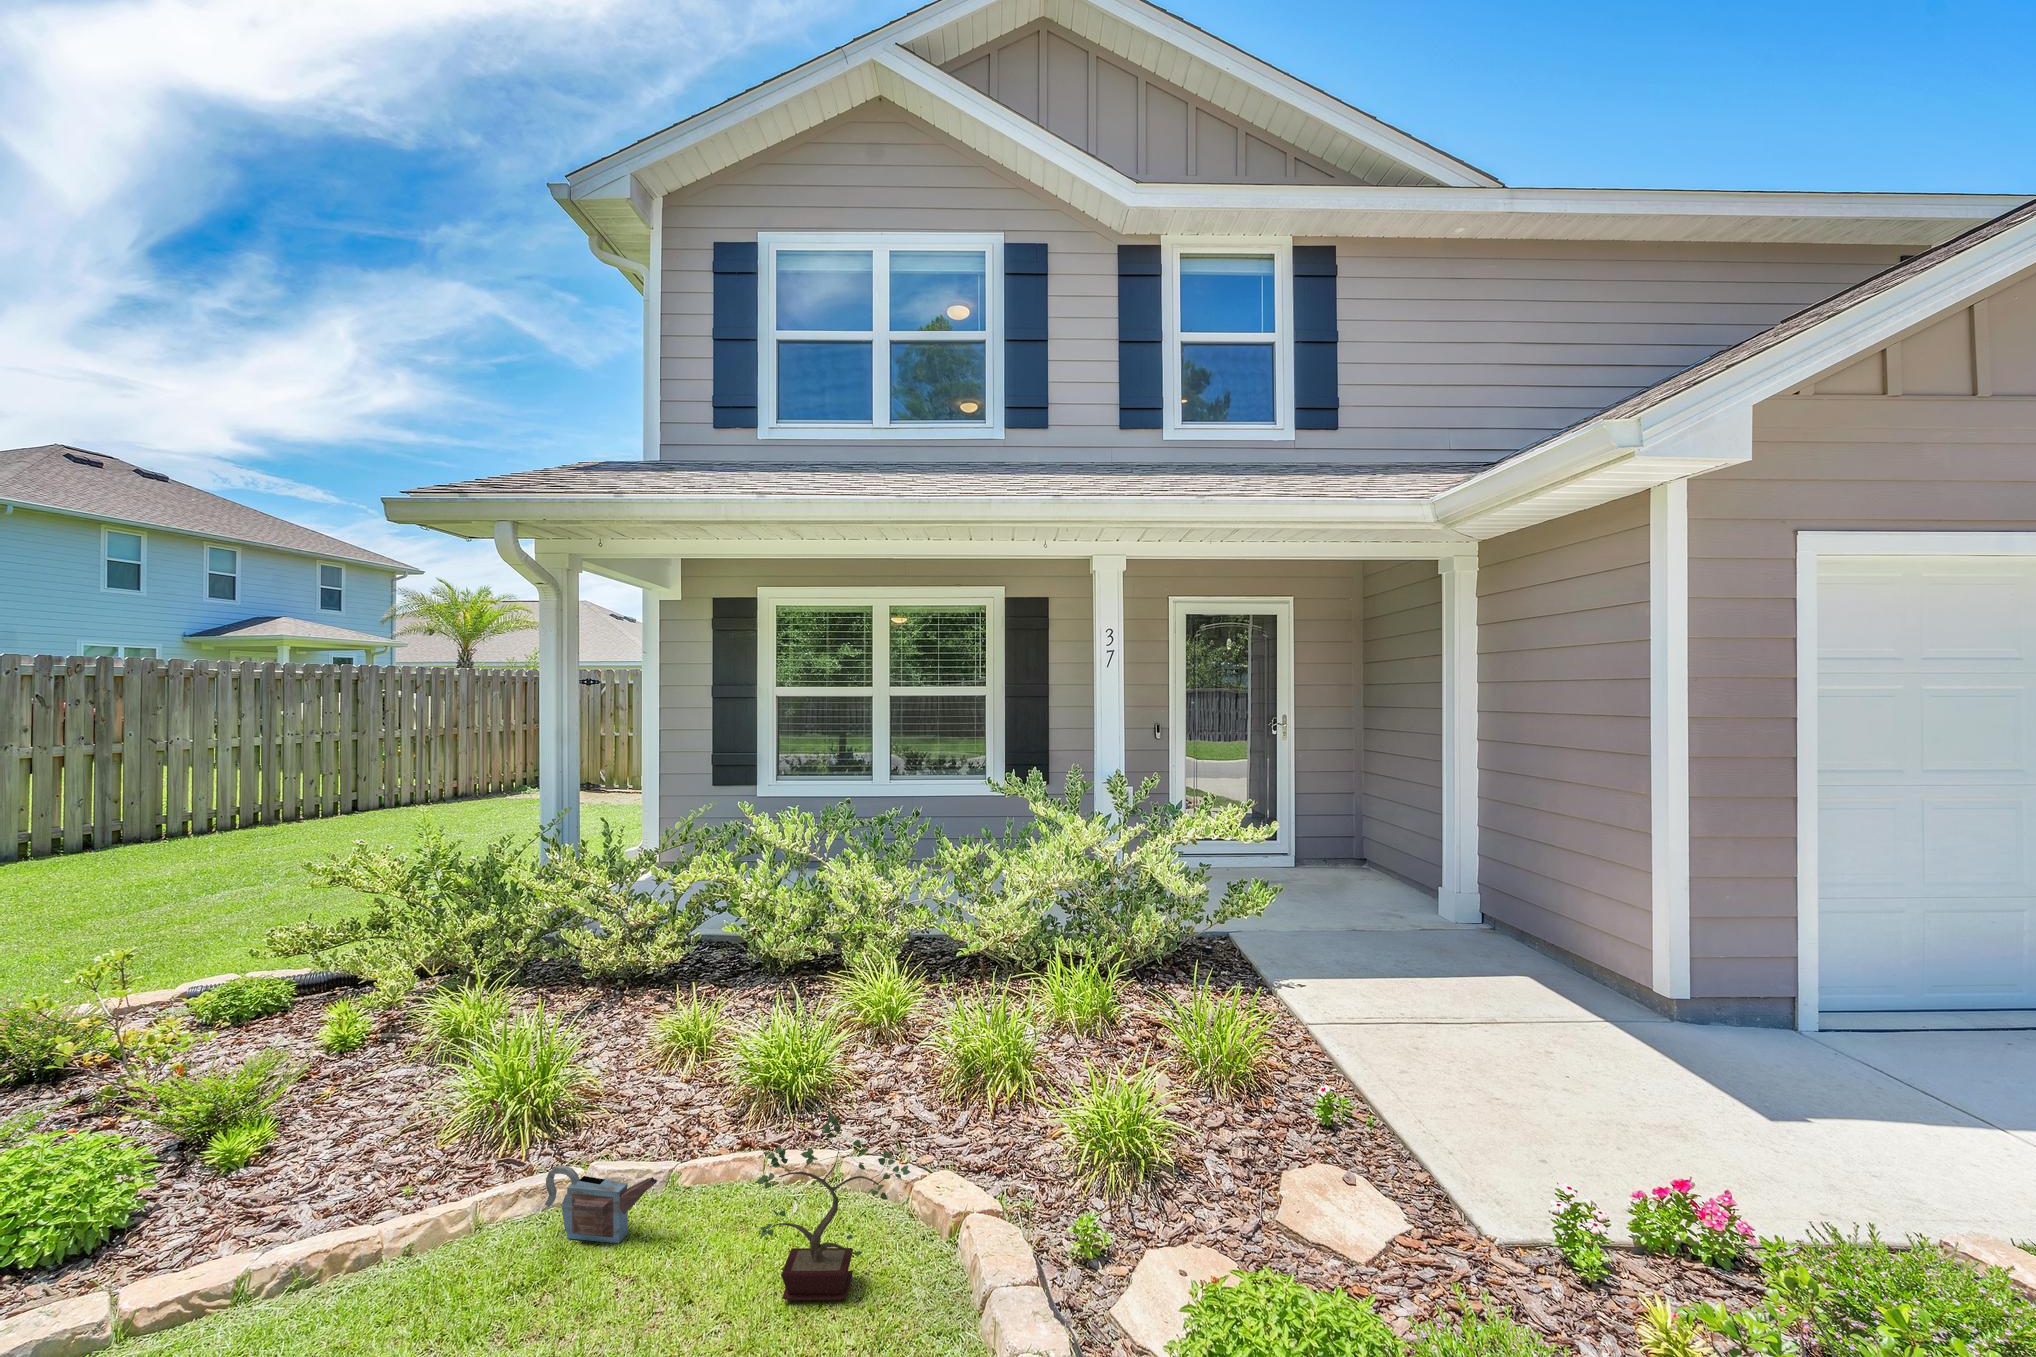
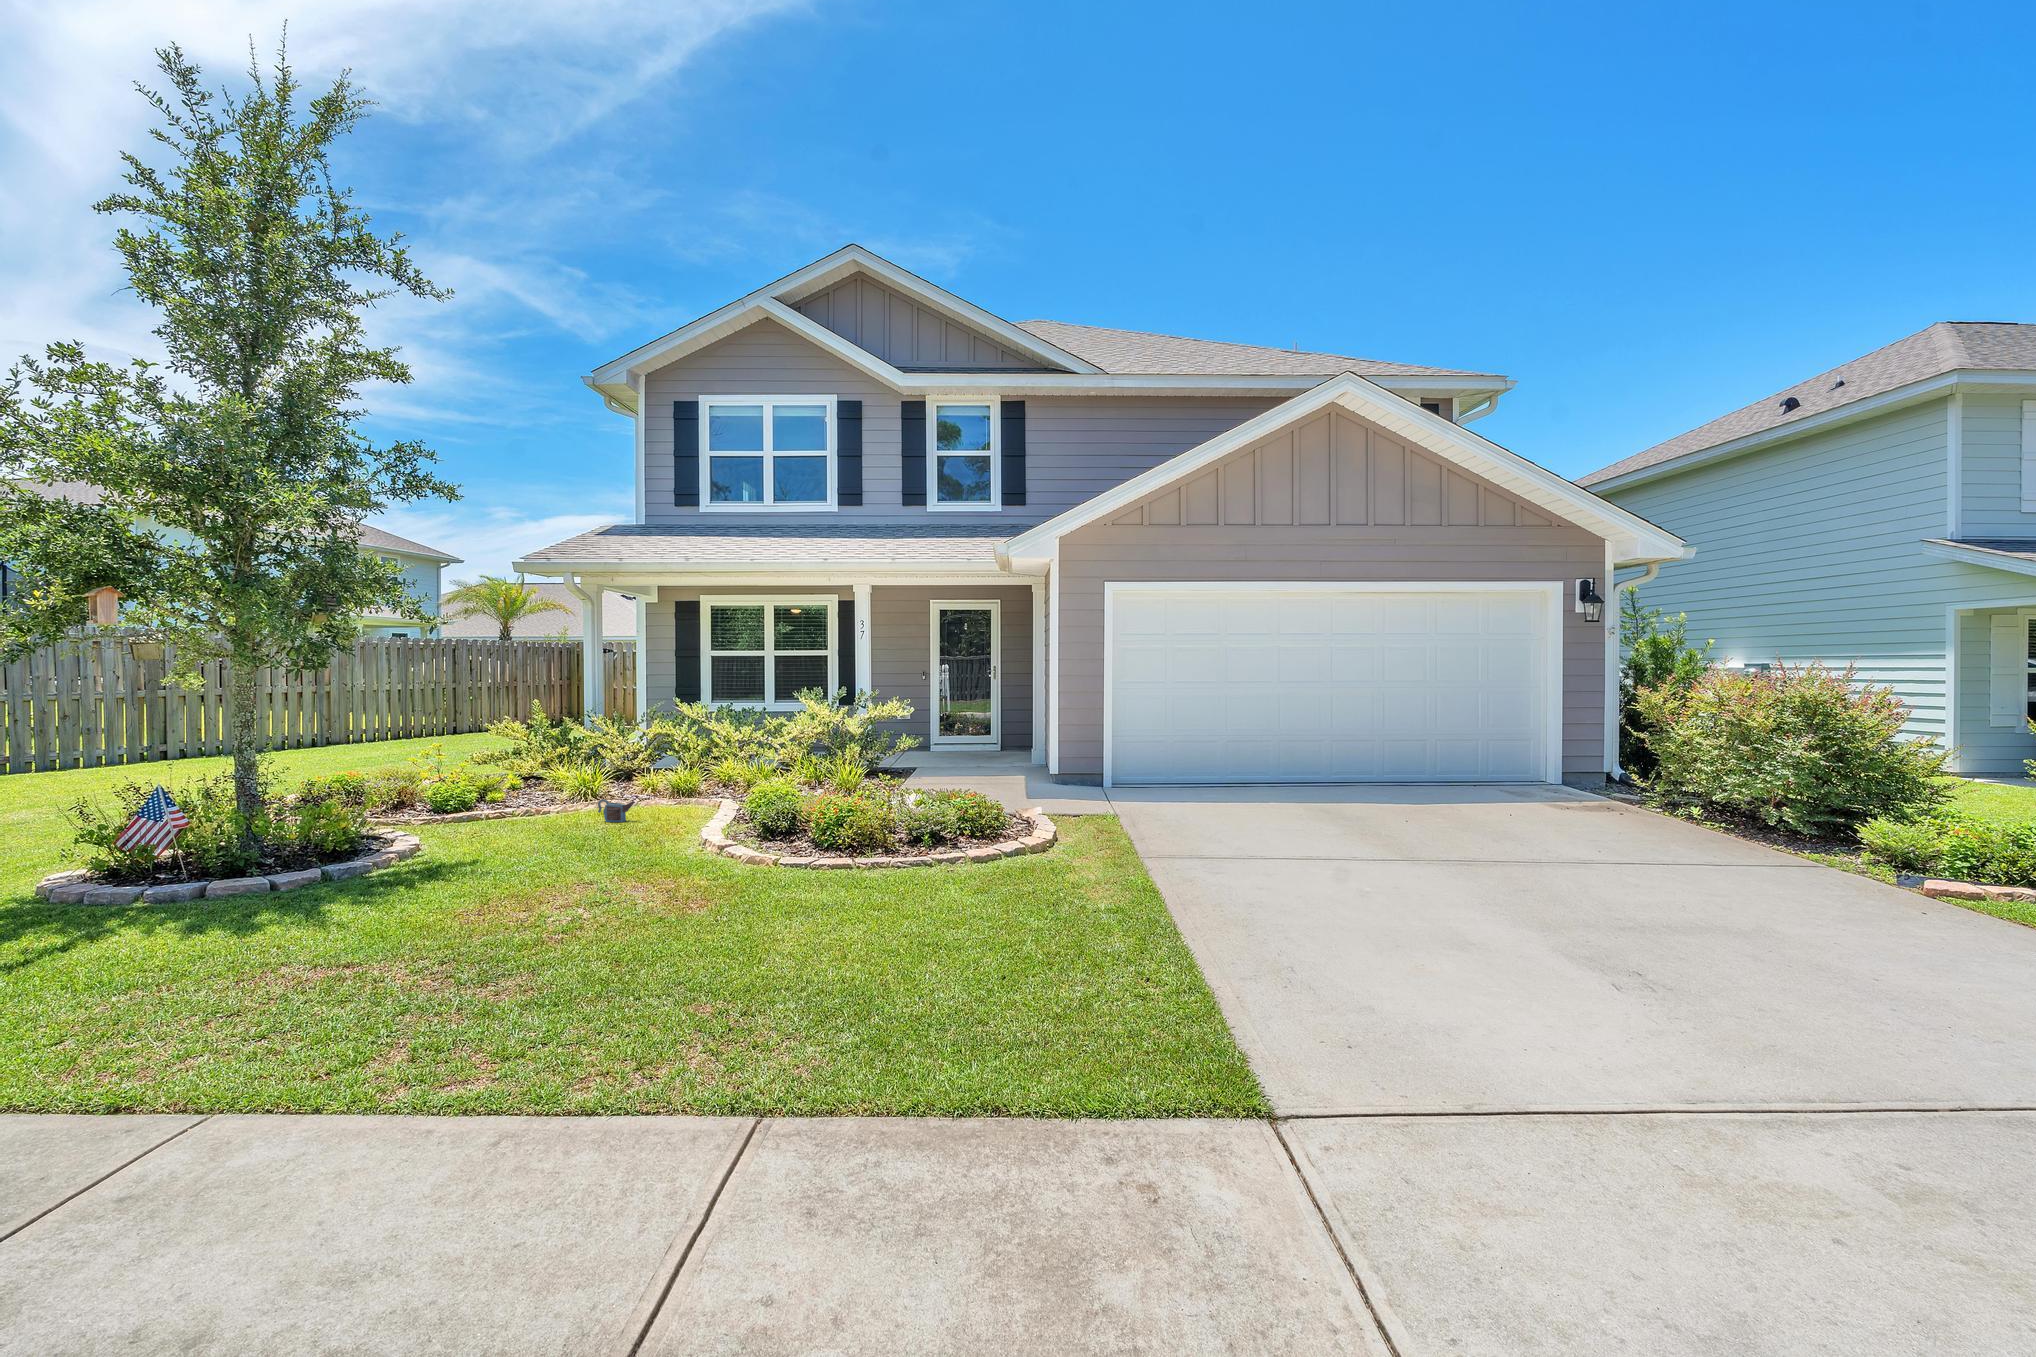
potted plant: present [756,1114,910,1300] -> none [664,773,712,827]

